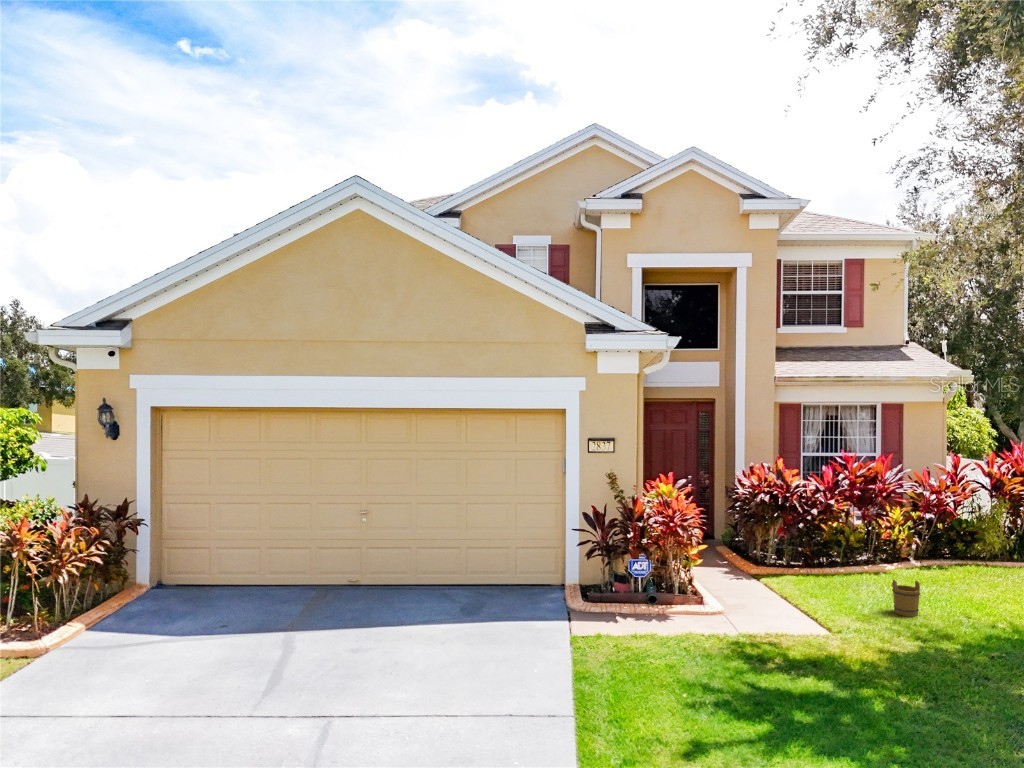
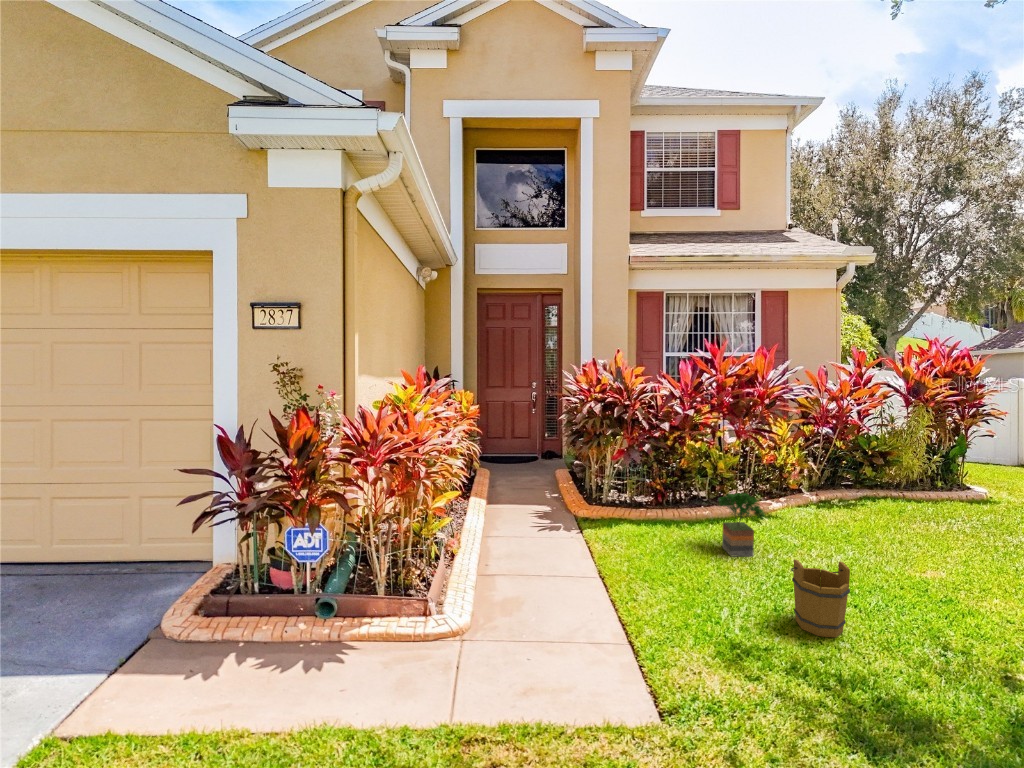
potted tree: none [851,551,881,590] -> present [718,493,765,556]

